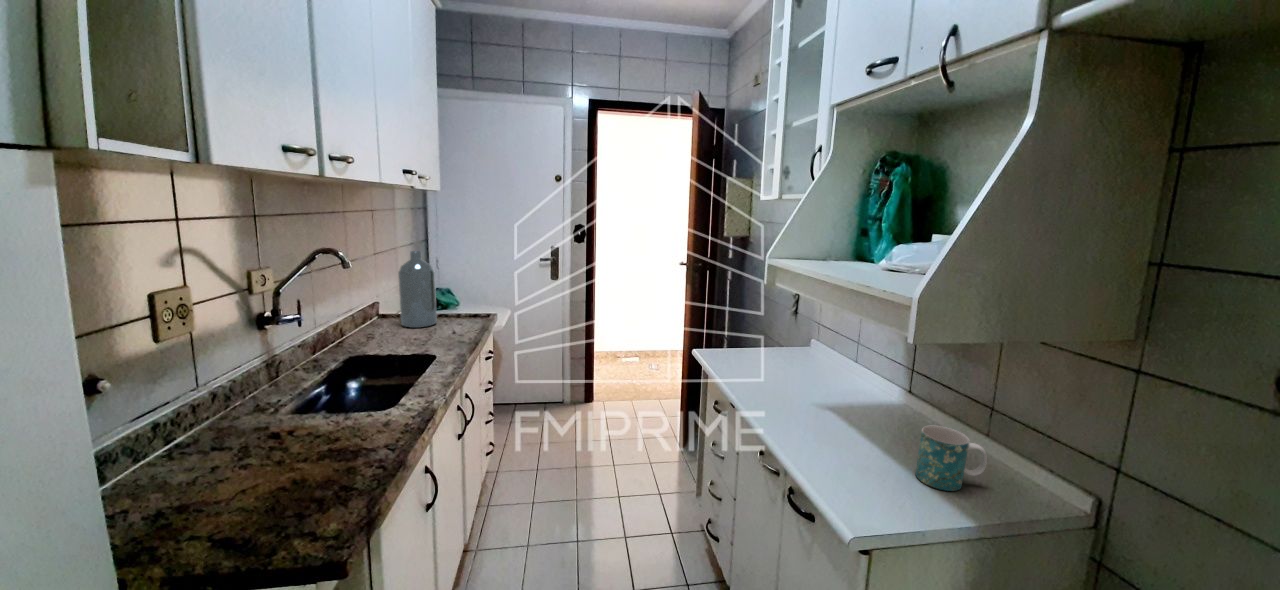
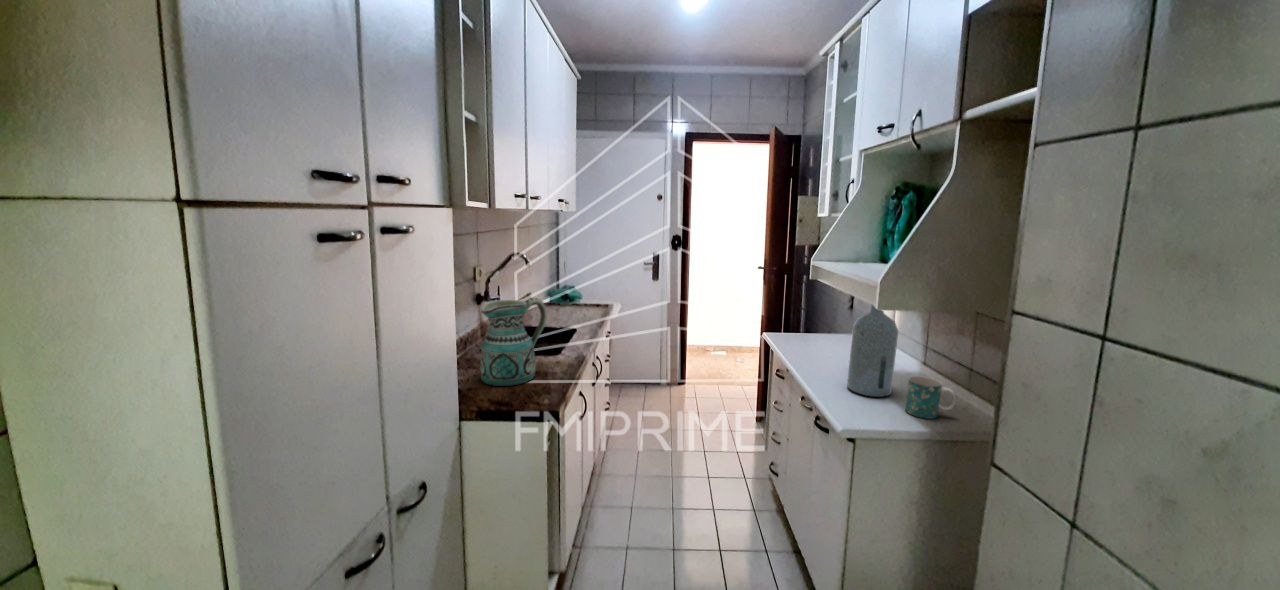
bottle: present [398,251,437,328] -> present [847,305,898,397]
ceramic pitcher: none [200,327,355,500] -> present [481,298,546,386]

